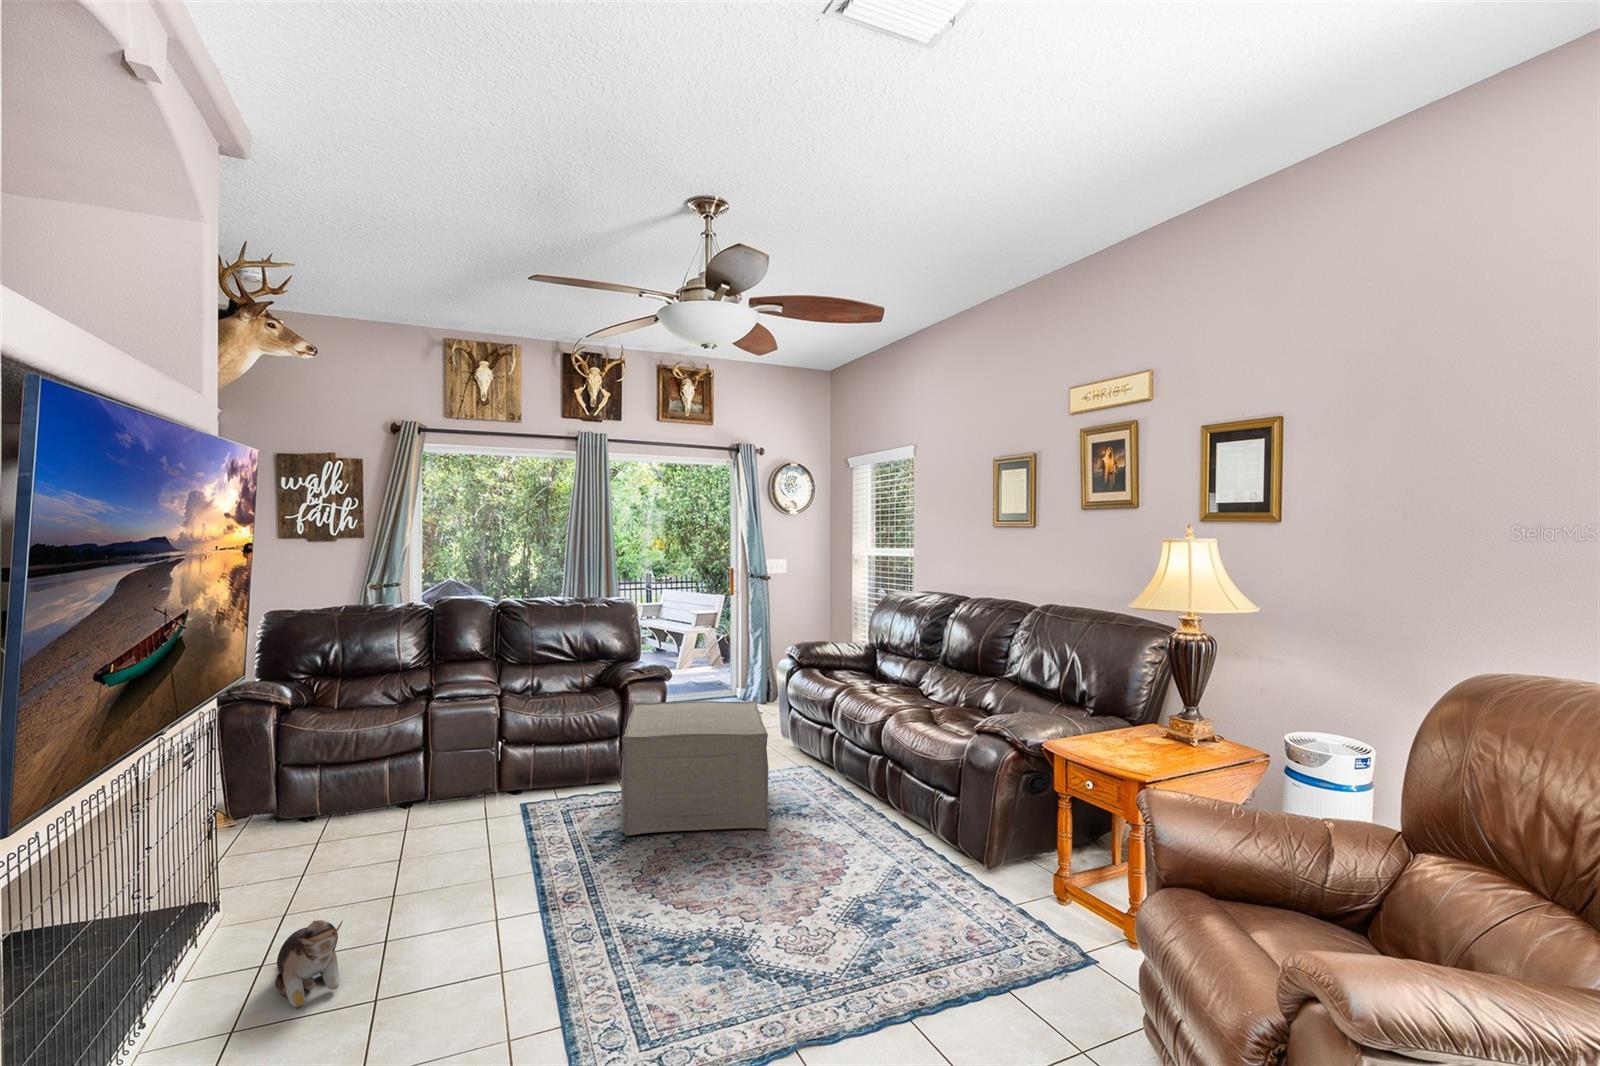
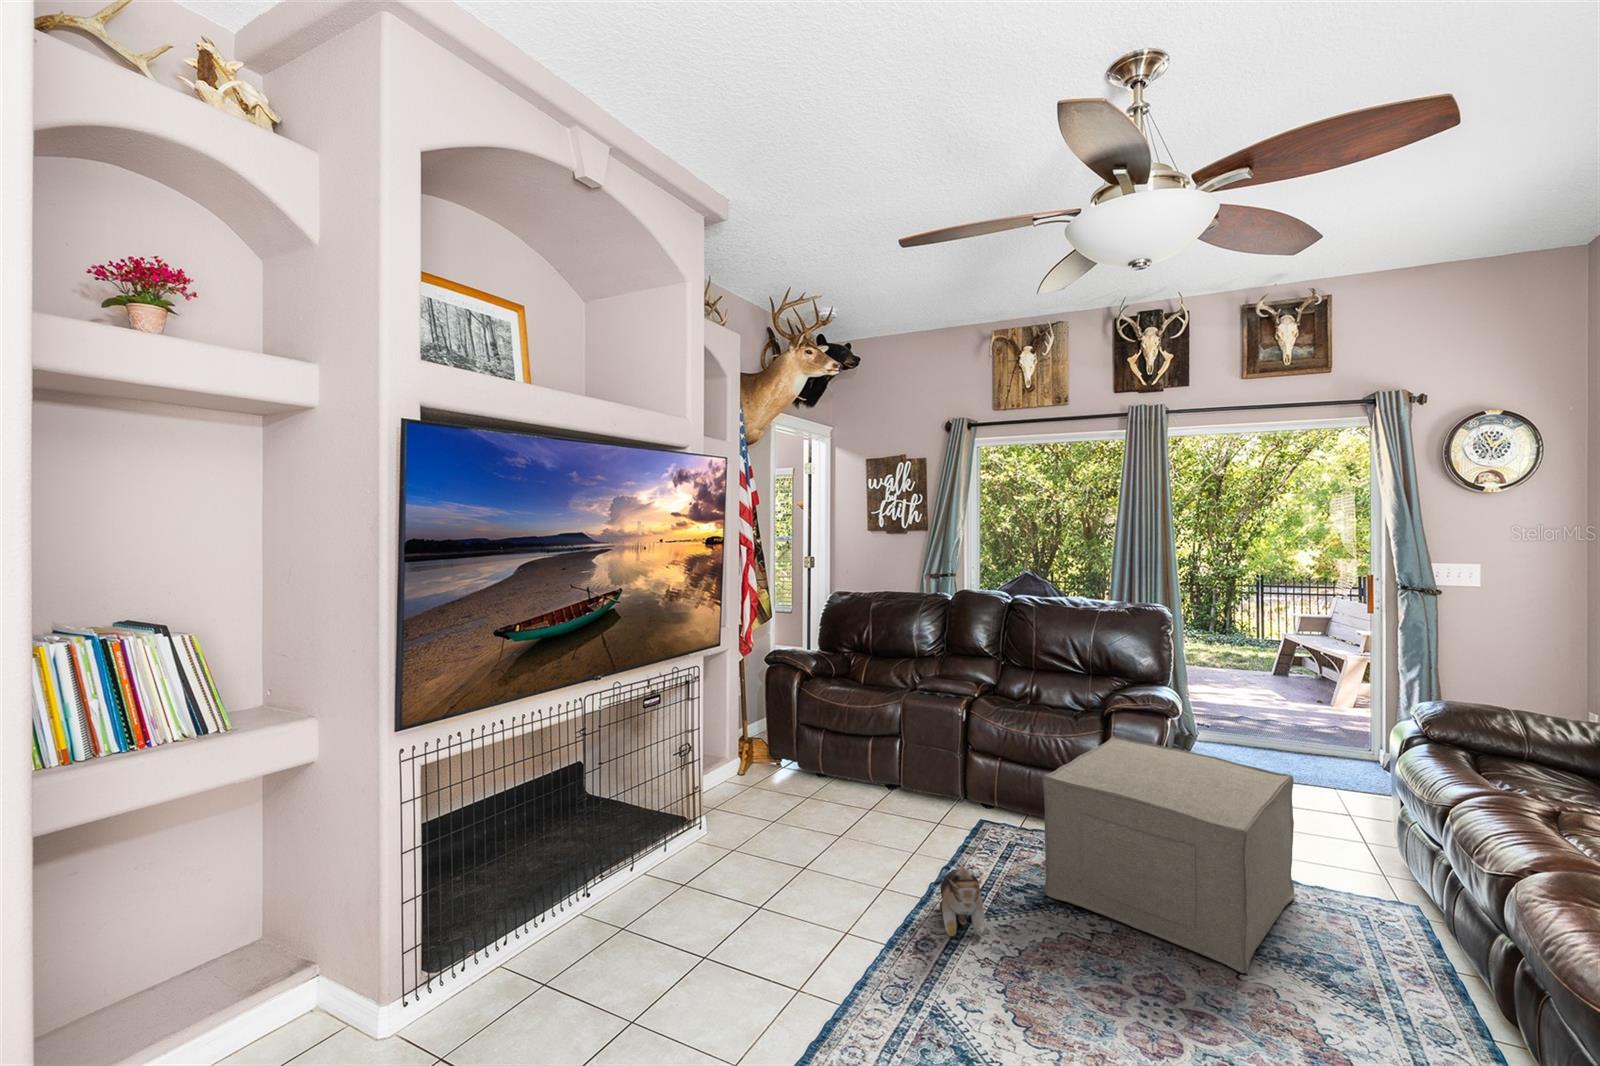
plush toy: present [275,920,343,1007] -> present [940,867,984,936]

